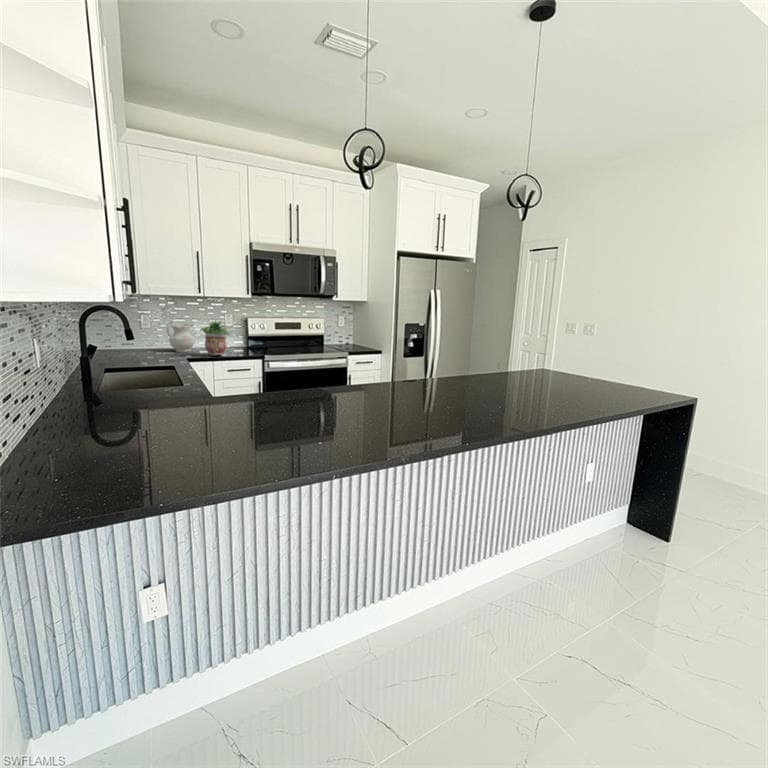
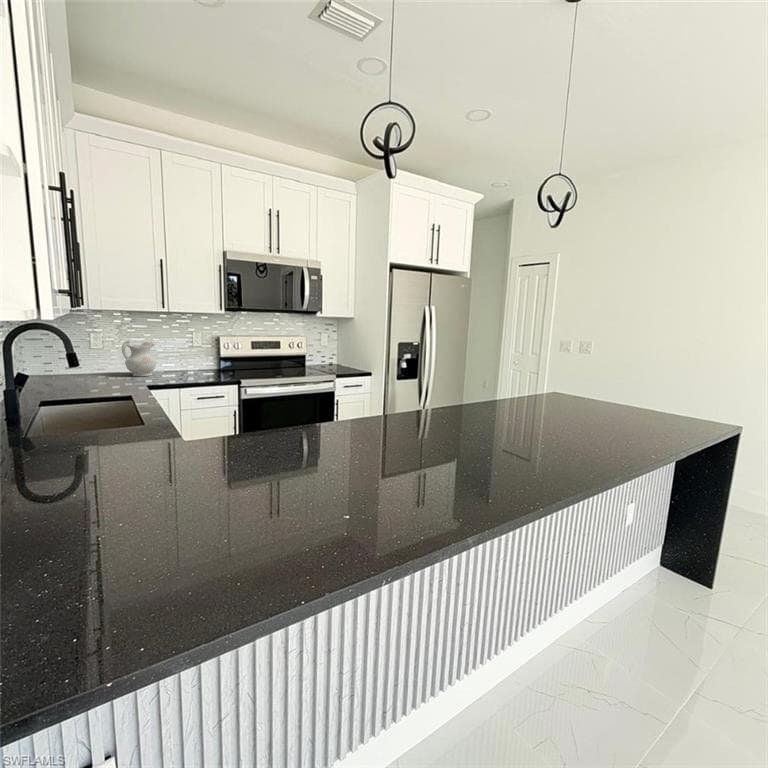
potted plant: present [200,320,230,355] -> none [163,337,201,381]

